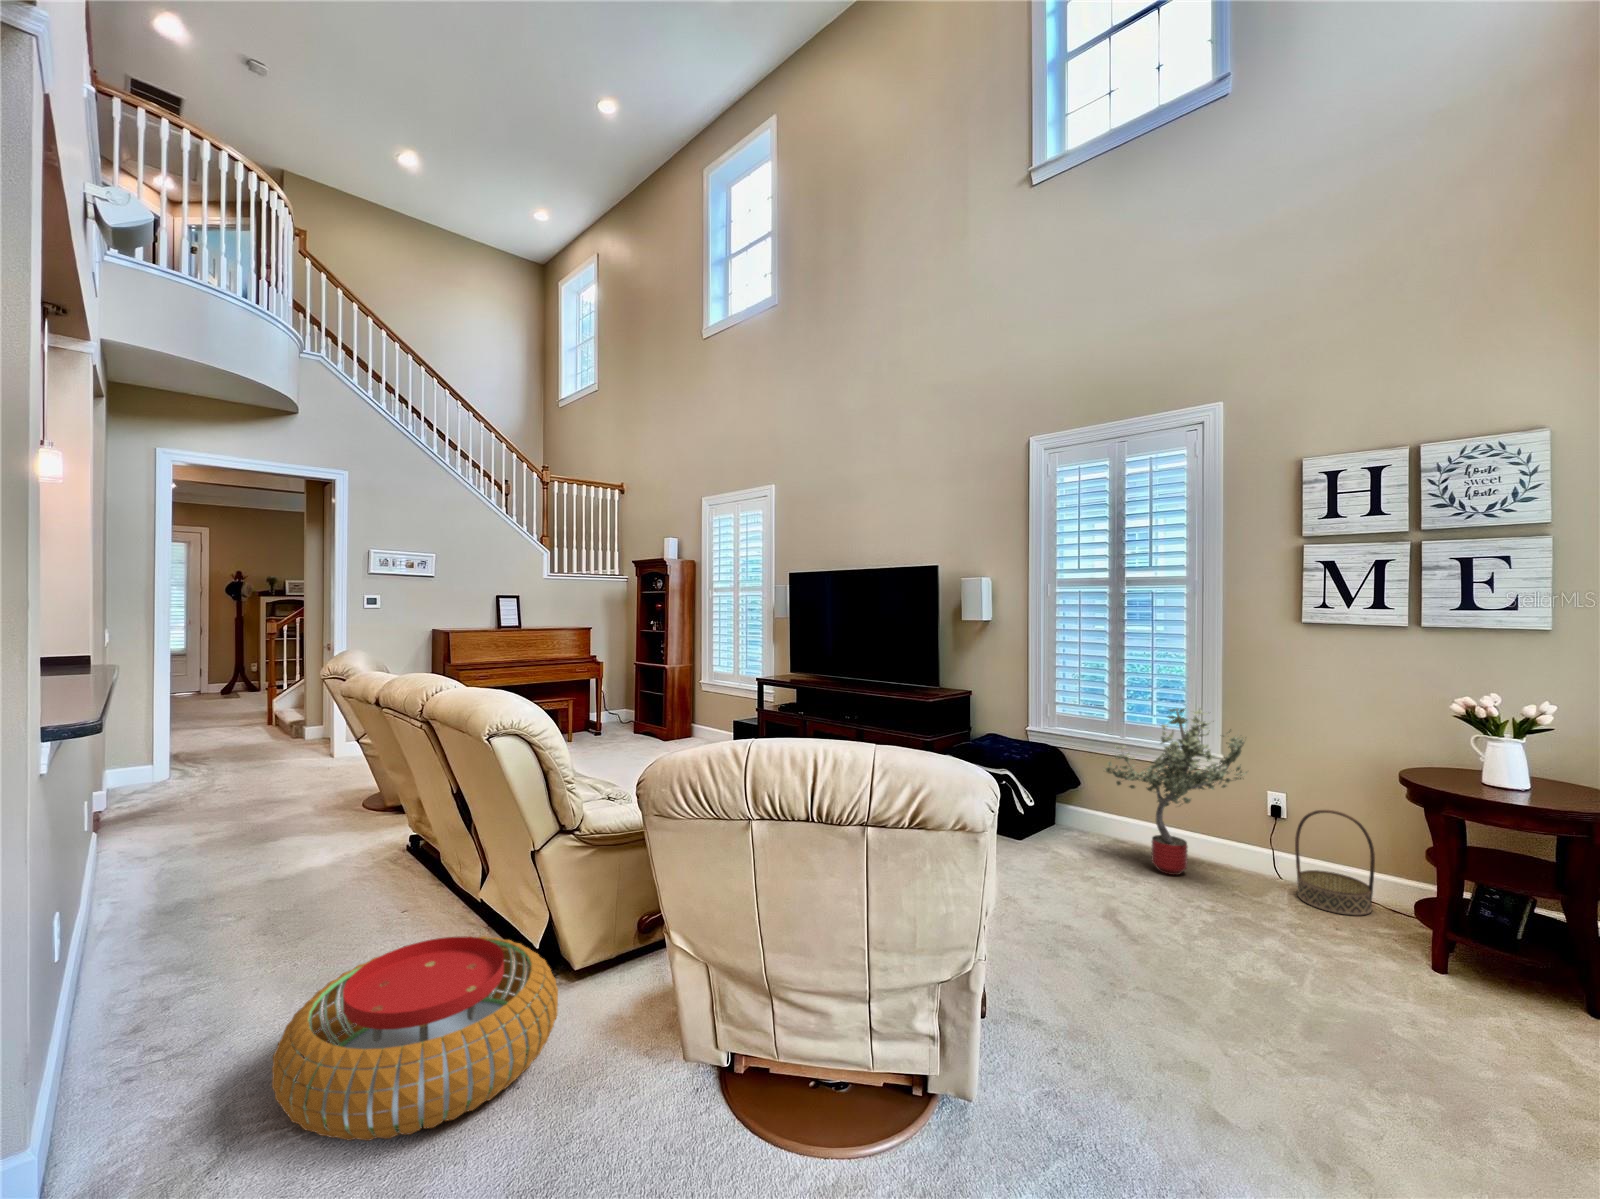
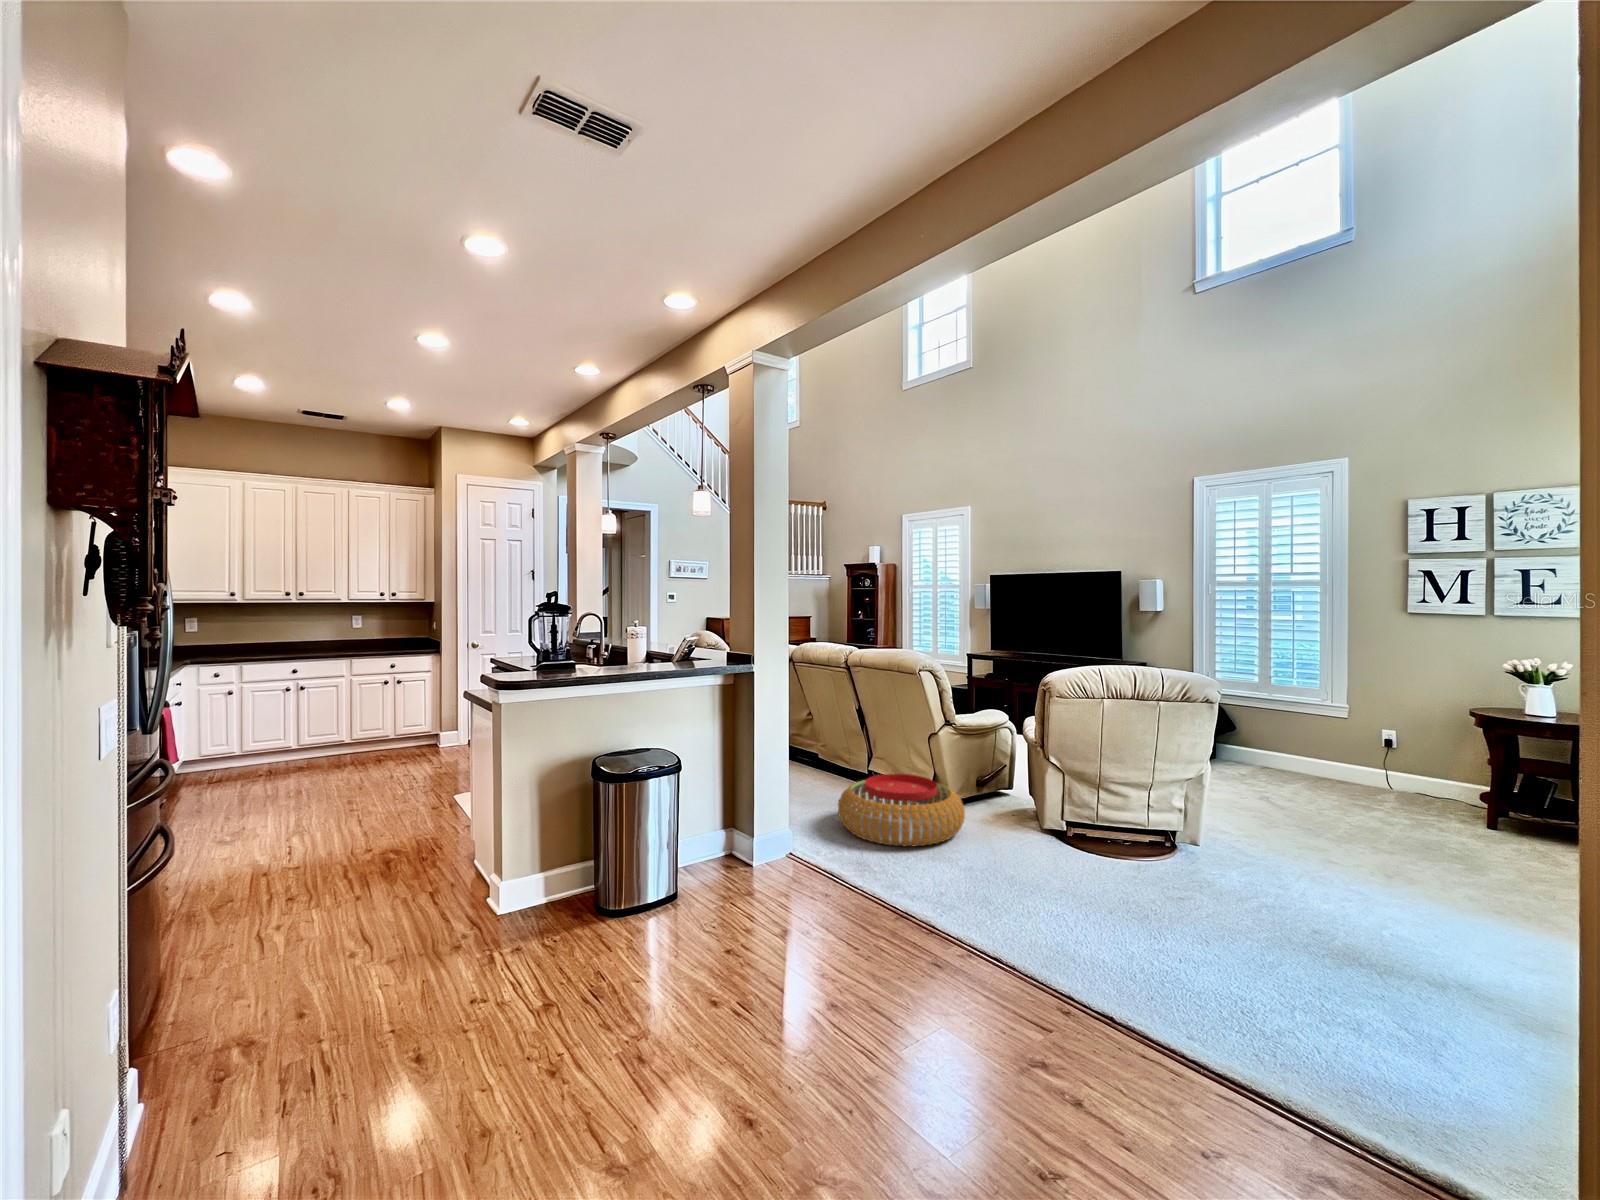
potted tree: present [1105,708,1247,875] -> none [1255,671,1365,785]
basket: present [1295,810,1375,916] -> none [1400,739,1456,807]

